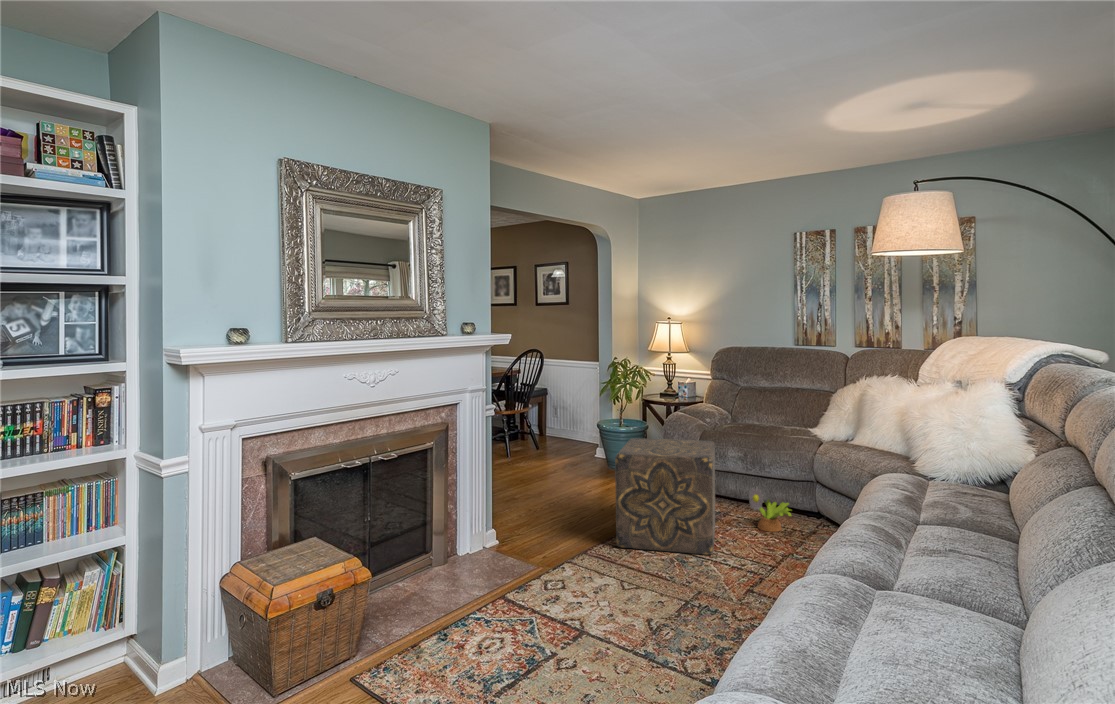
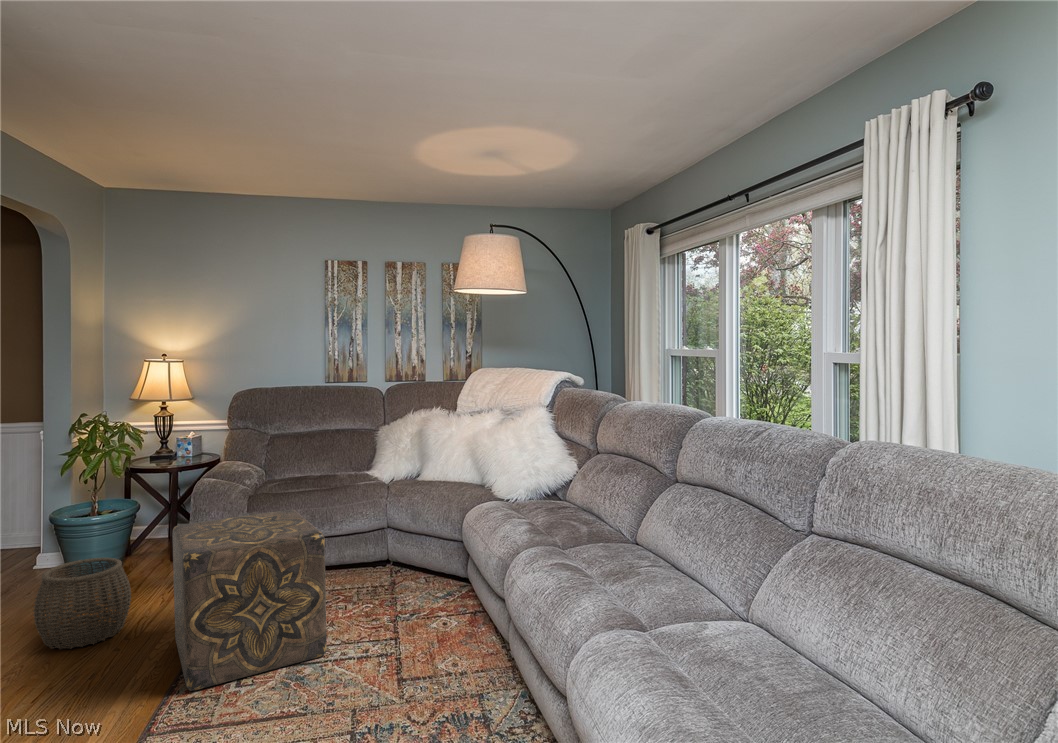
woven basket: none [564,454,617,508] -> present [33,558,131,649]
decorative plant: present [749,487,791,532] -> none [334,553,388,604]

